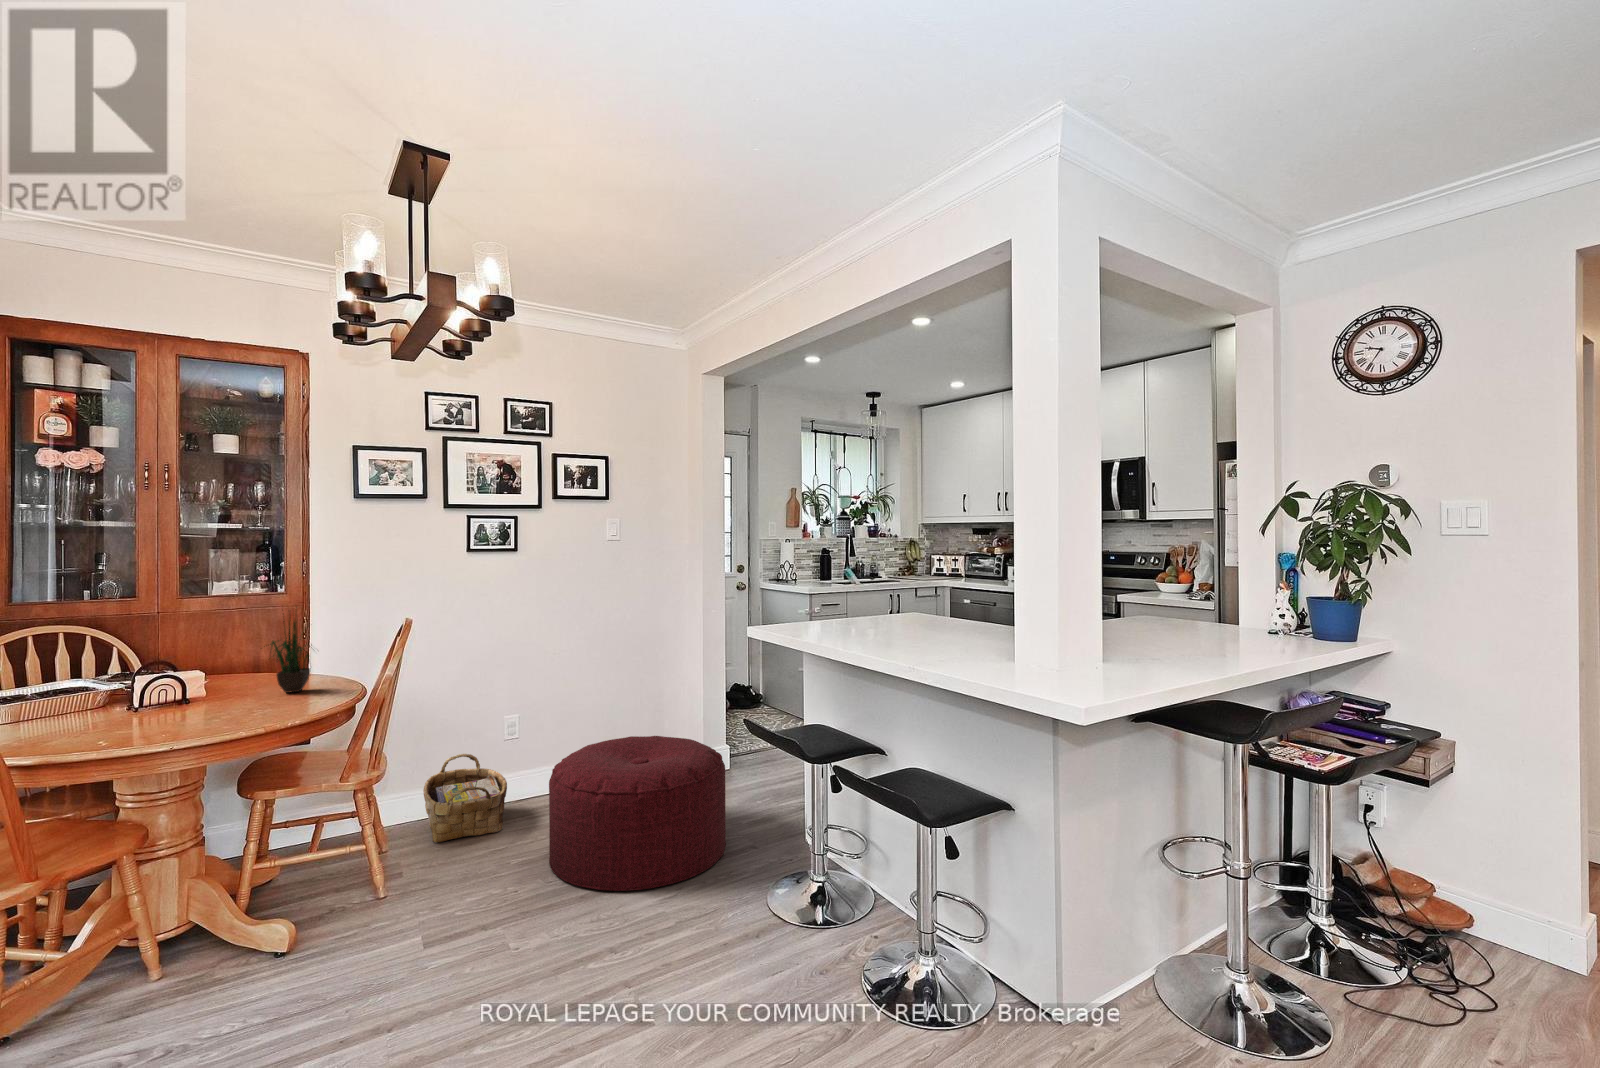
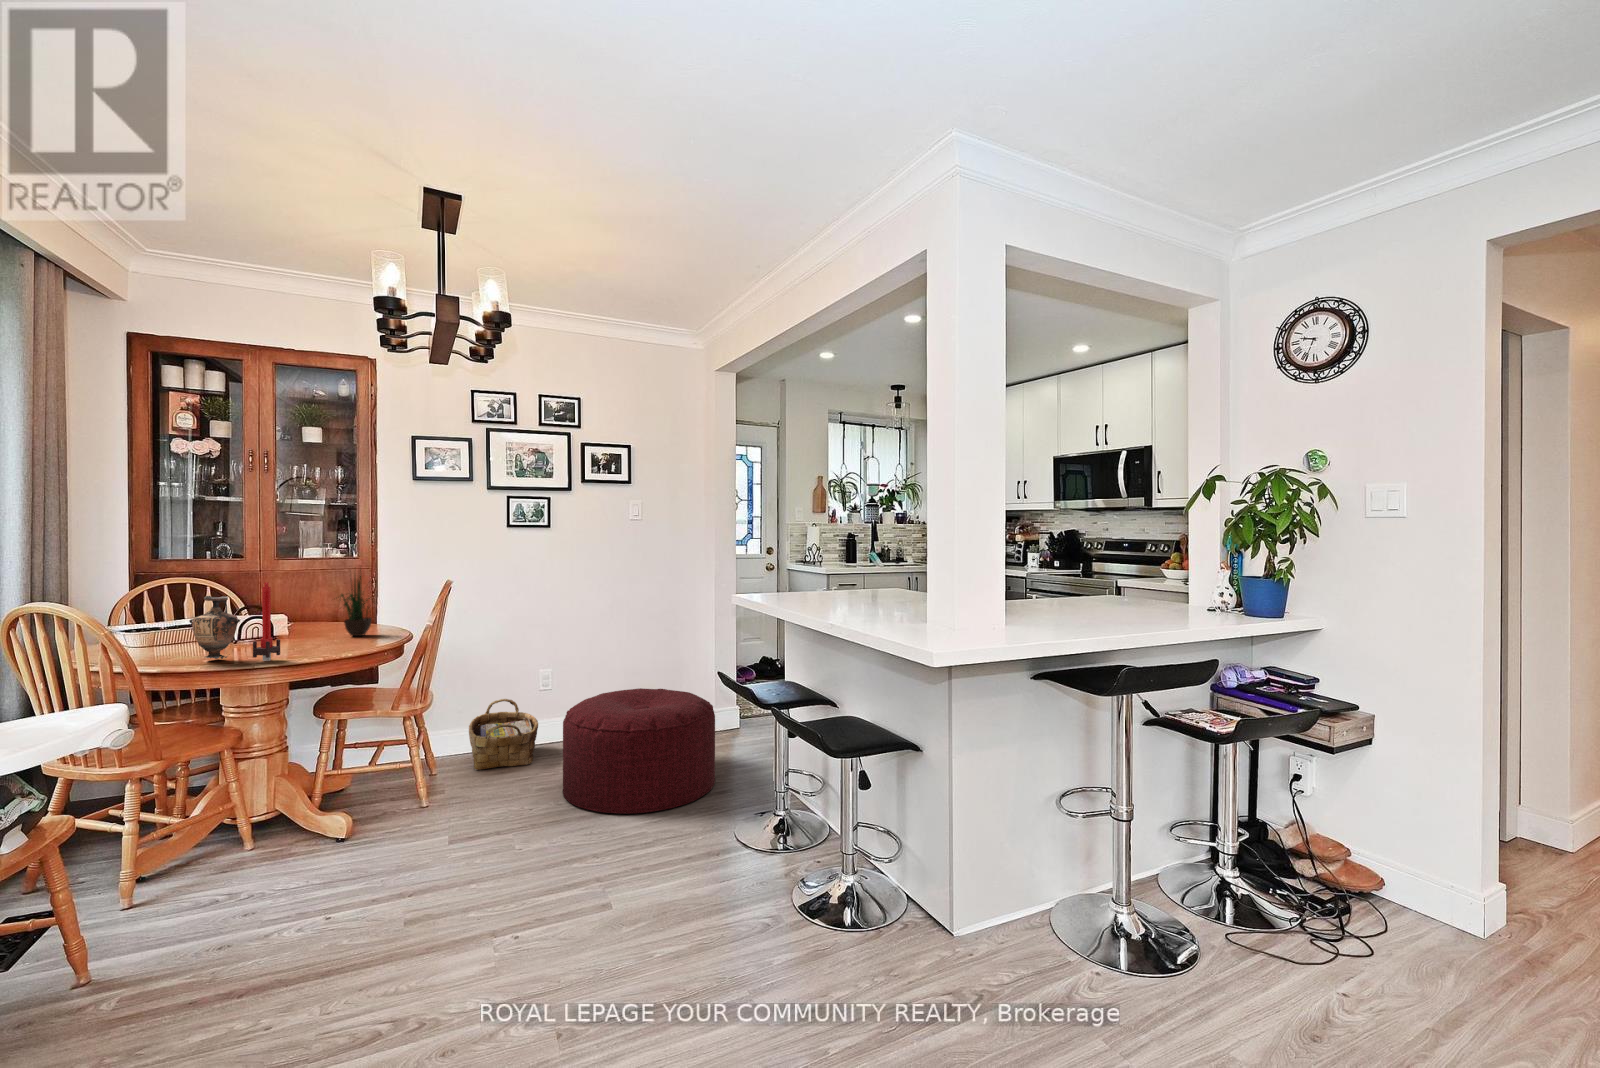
candle: none [170,635,206,735] -> present [253,582,280,661]
vase: none [80,650,151,736] -> present [189,596,240,659]

